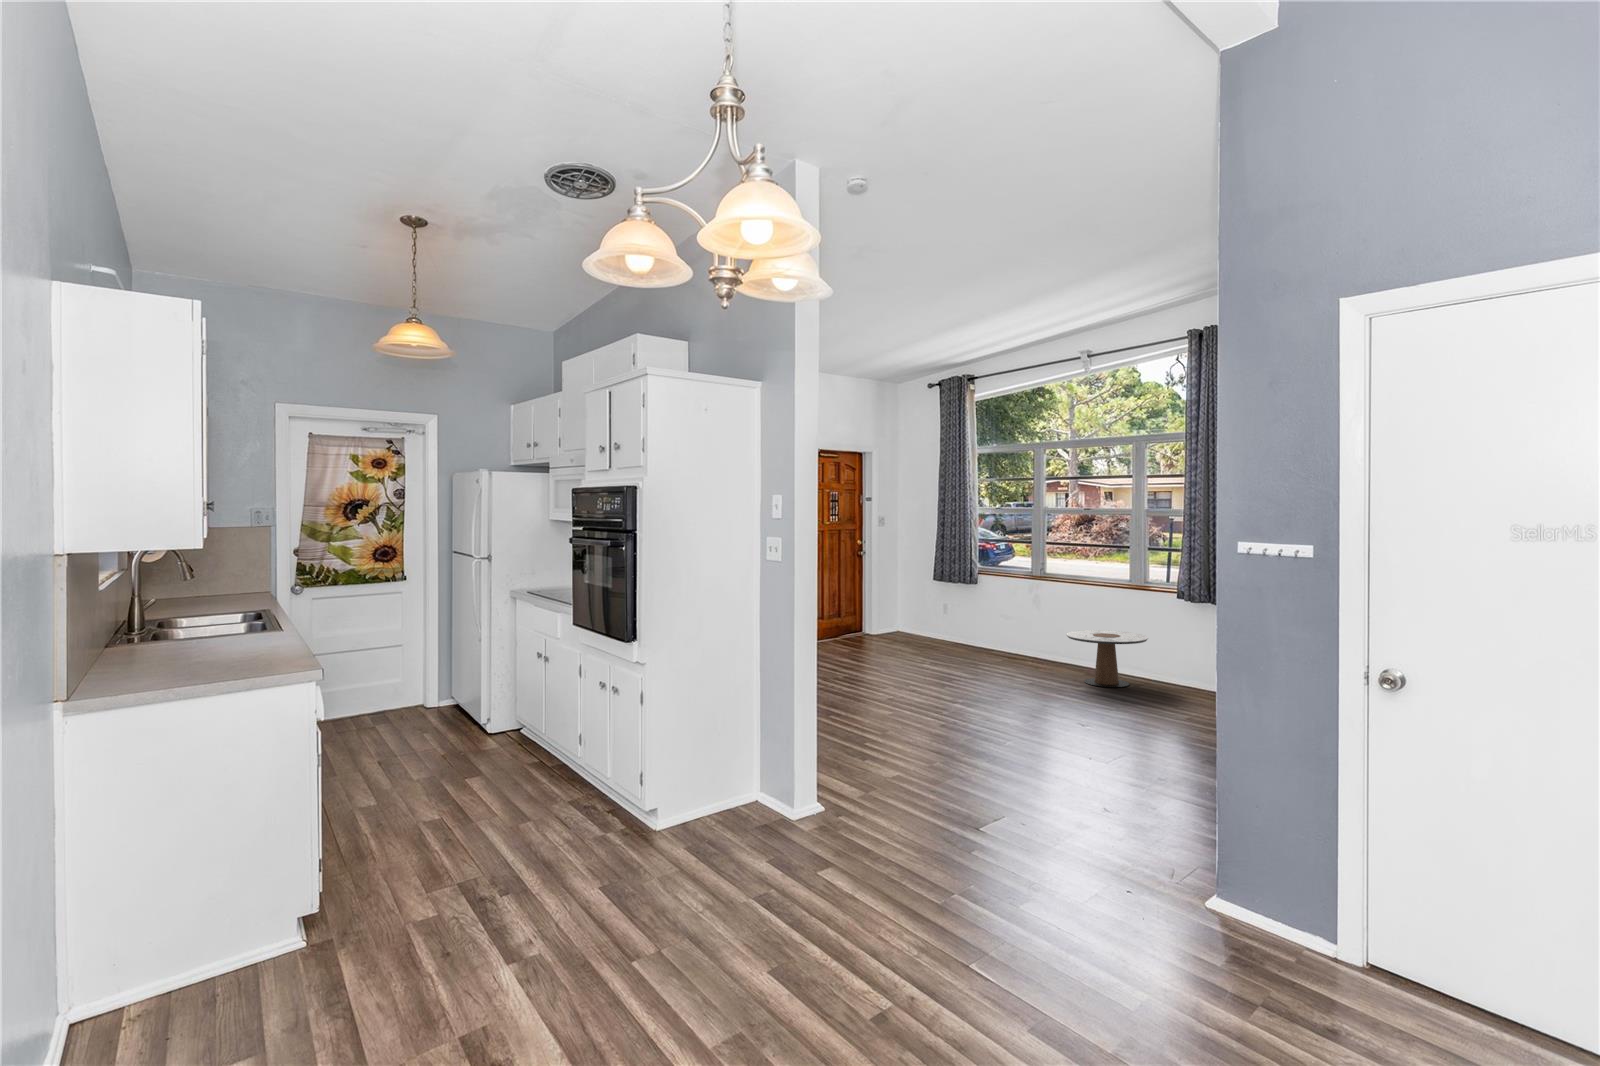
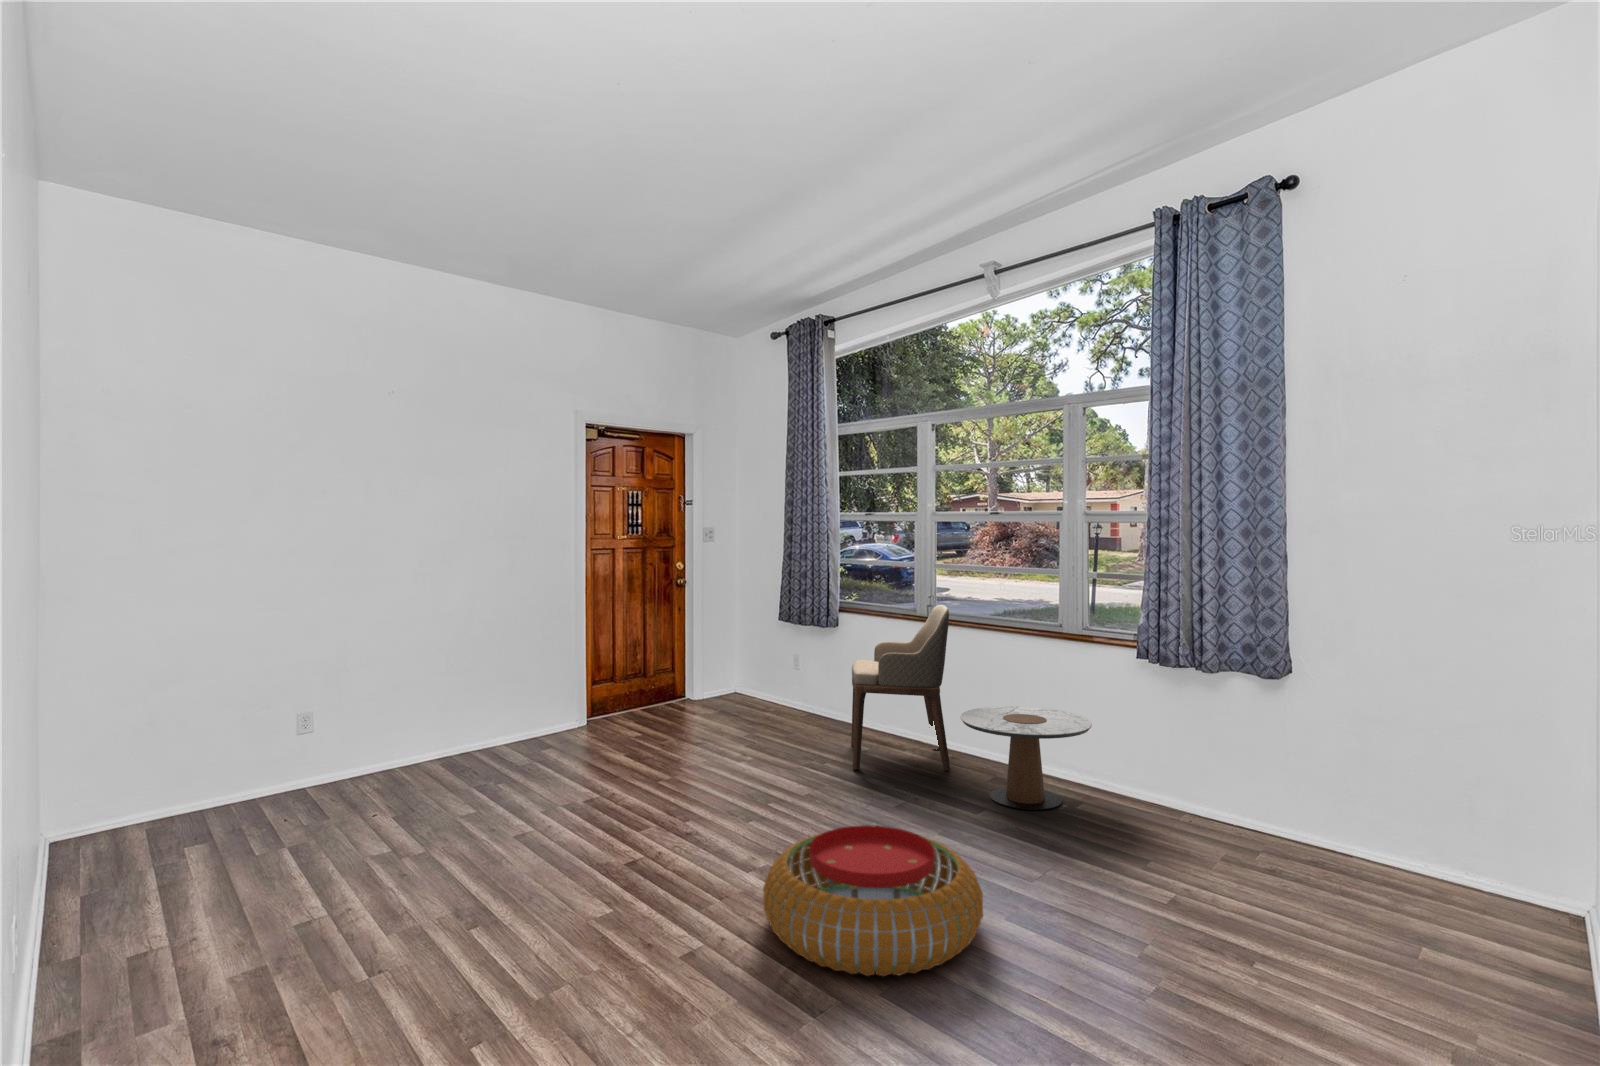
armchair: none [991,568,1058,670] -> present [851,605,950,770]
pouf: none [972,679,1085,737] -> present [763,825,983,976]

